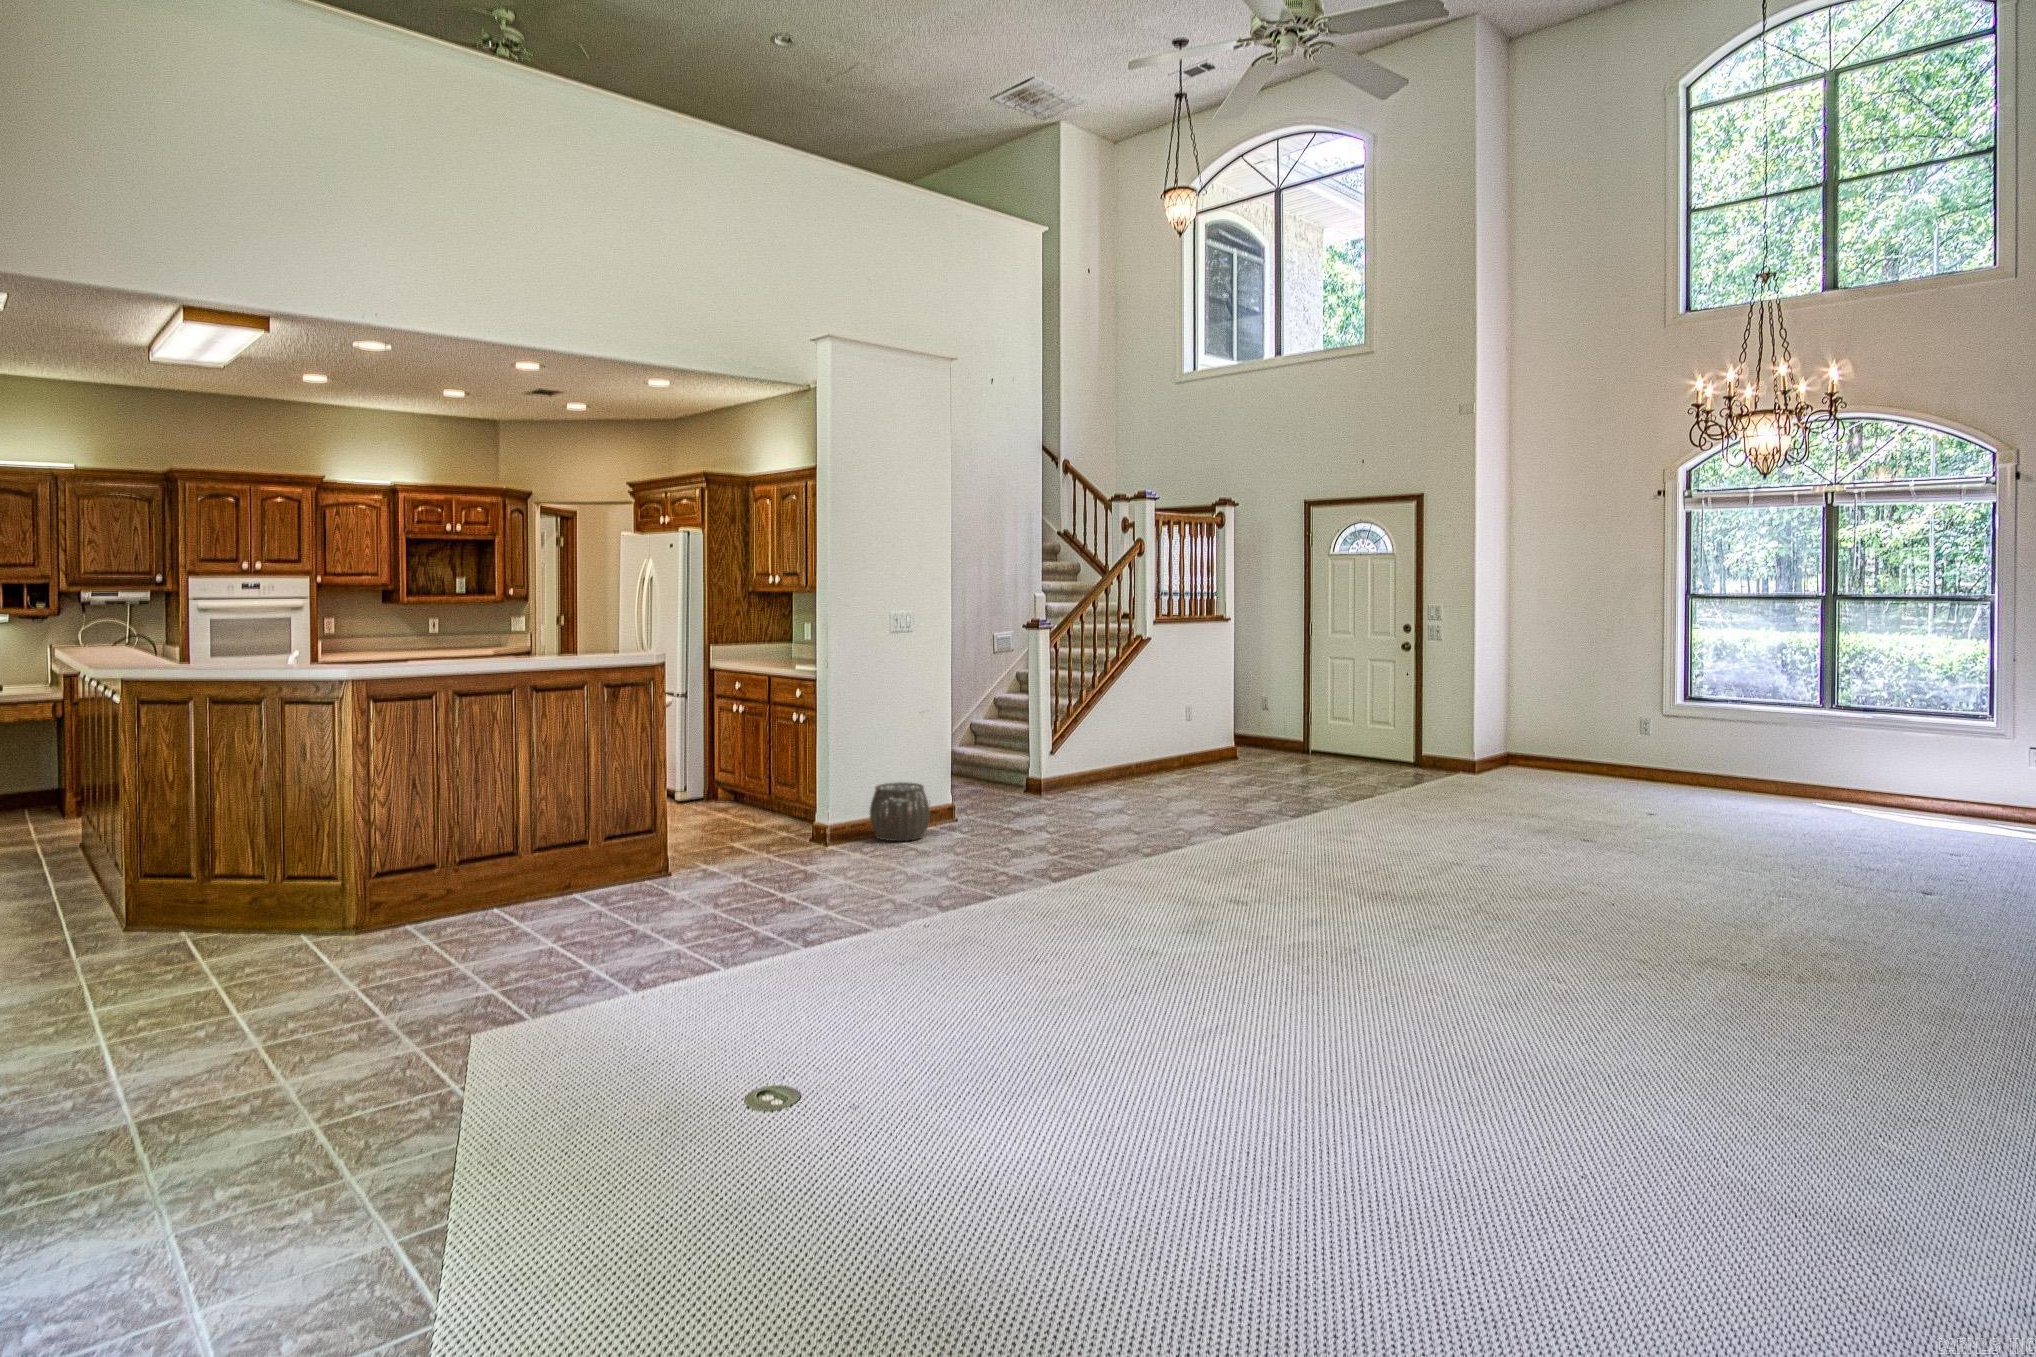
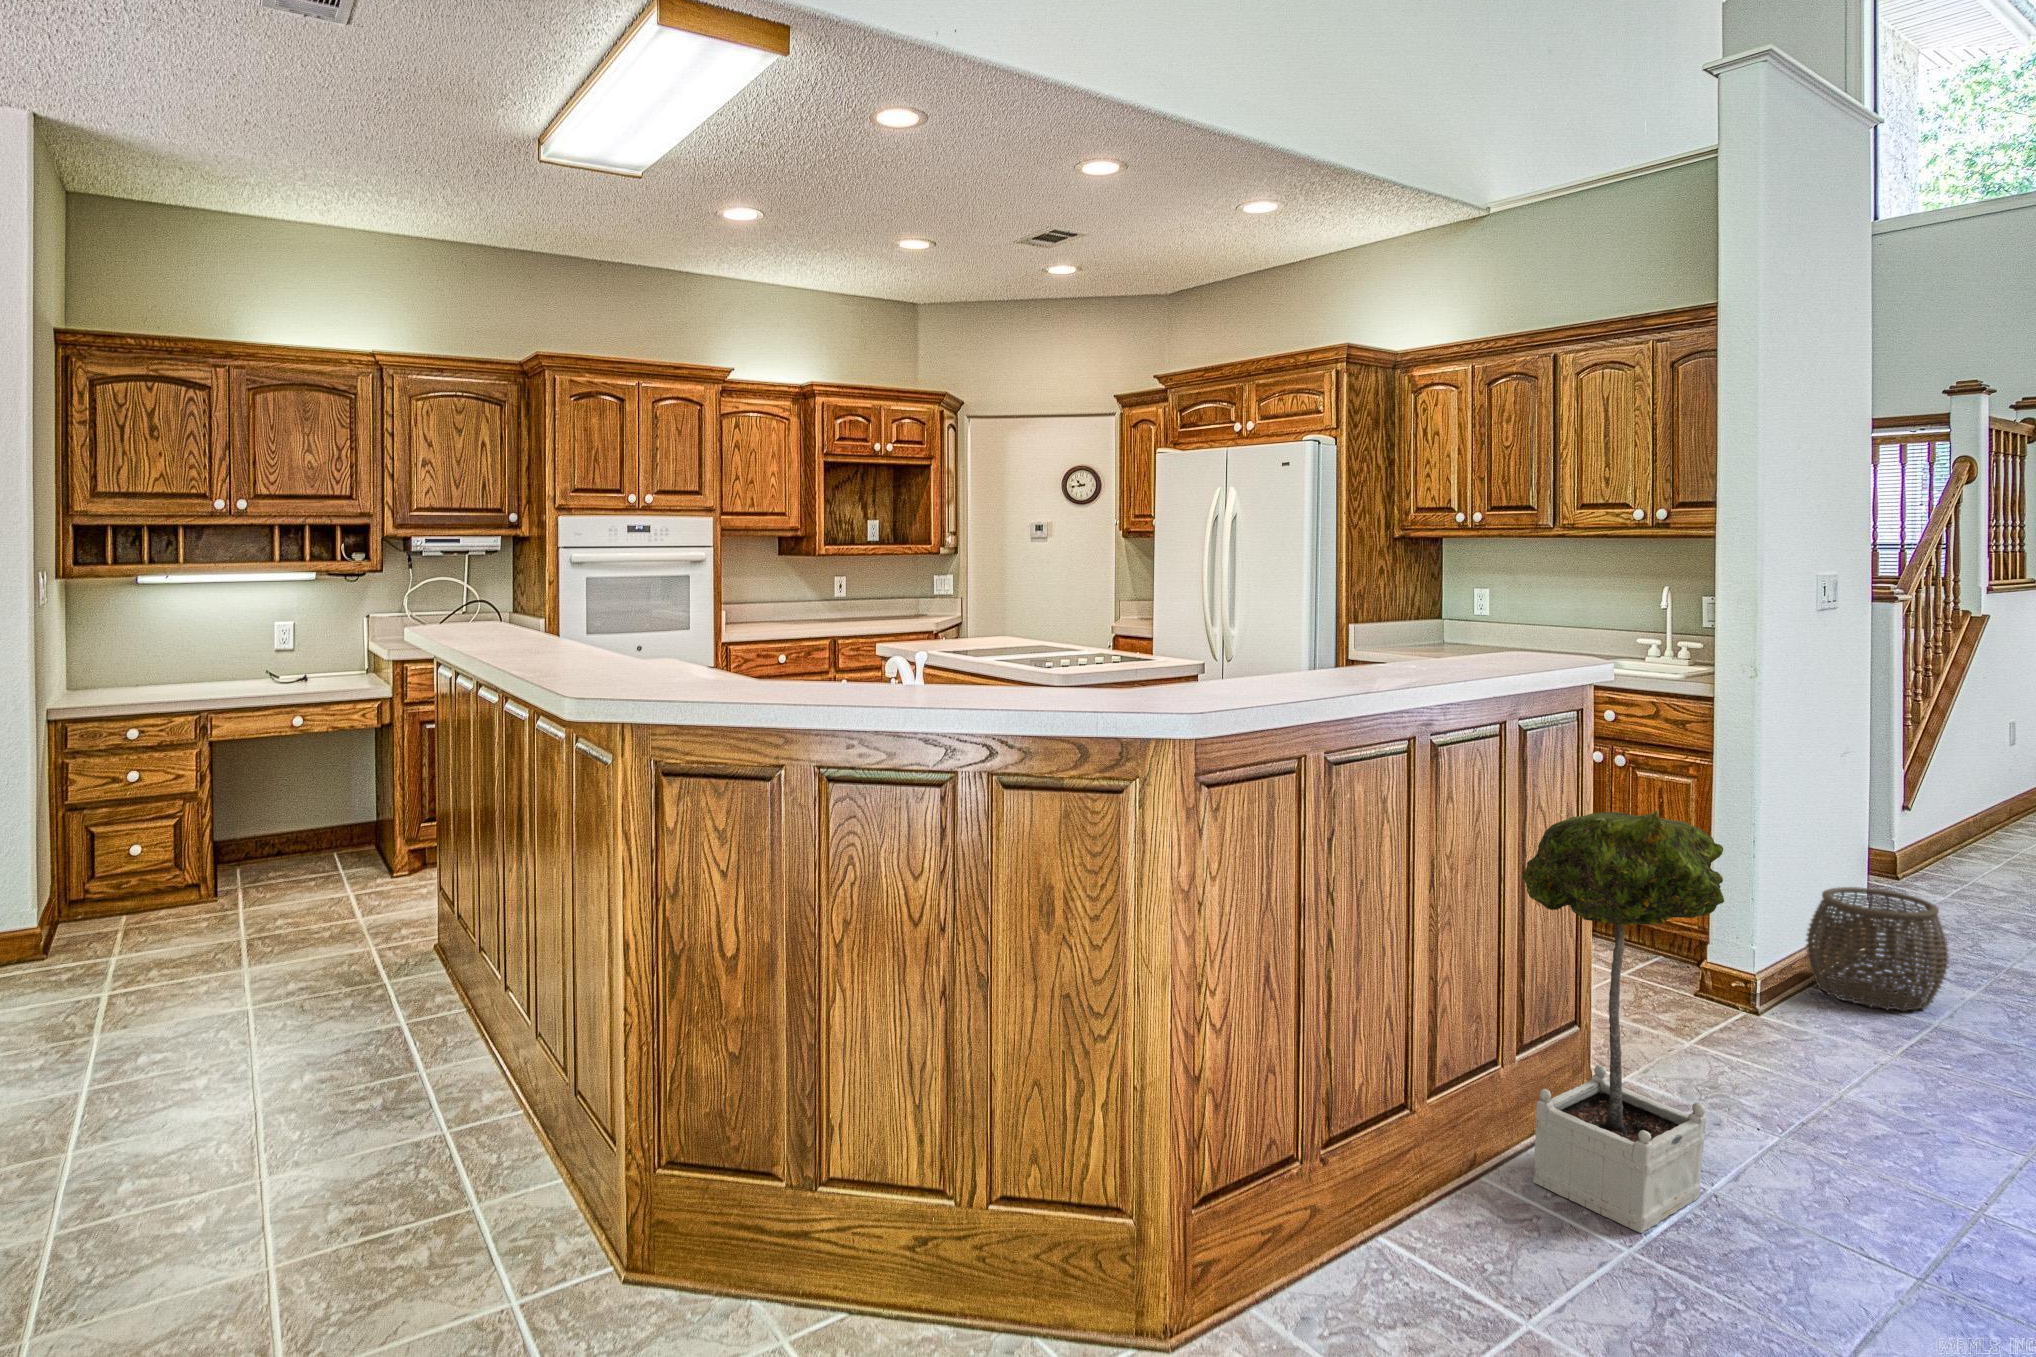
potted tree: none [570,719,657,902] -> present [1522,811,1724,1233]

